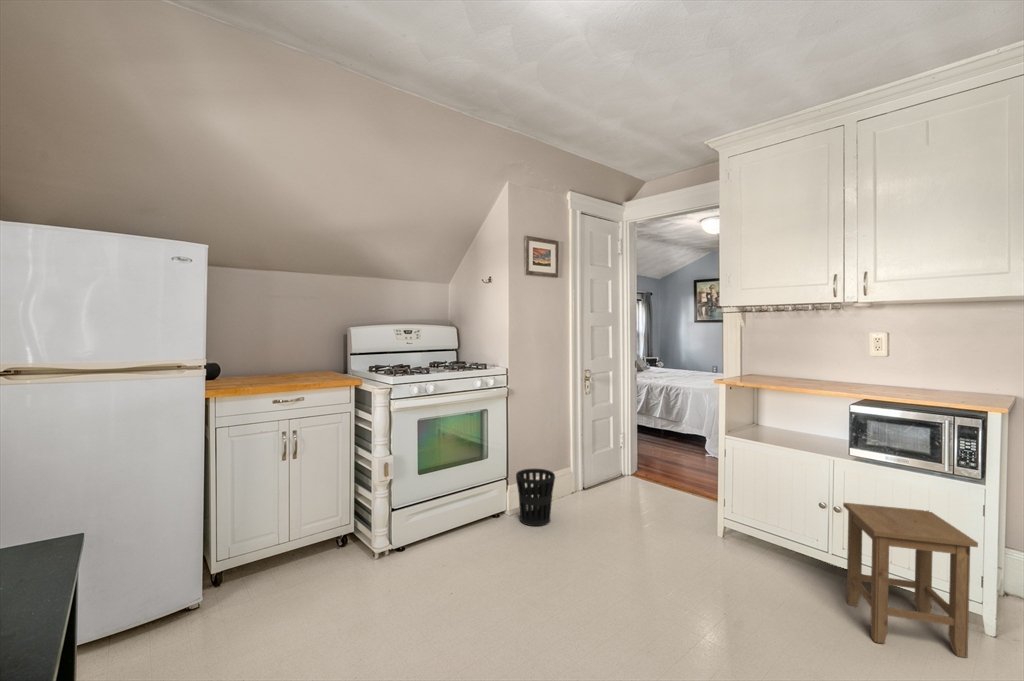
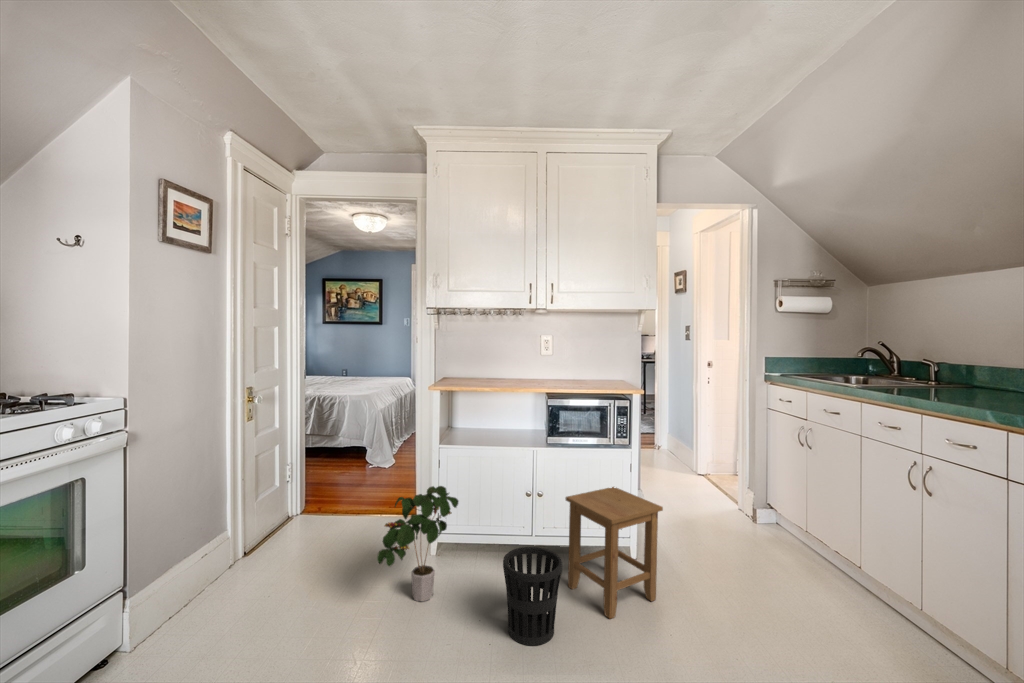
potted plant: none [645,462,730,557] -> present [377,486,459,602]
wastebasket: present [516,469,555,526] -> present [503,547,562,646]

